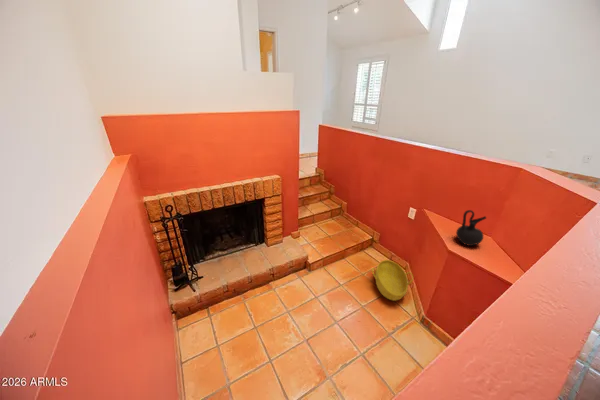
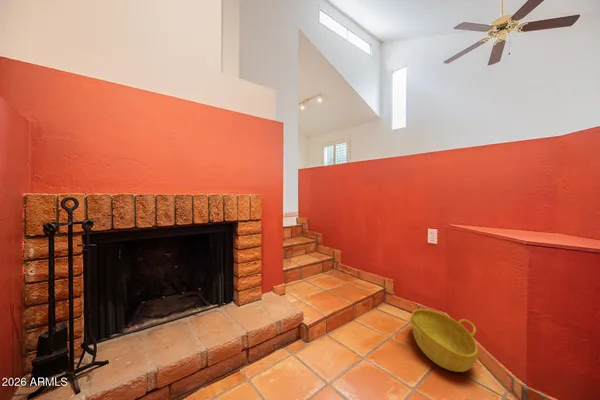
ceramic jug: present [456,210,486,246] -> none [522,188,569,241]

